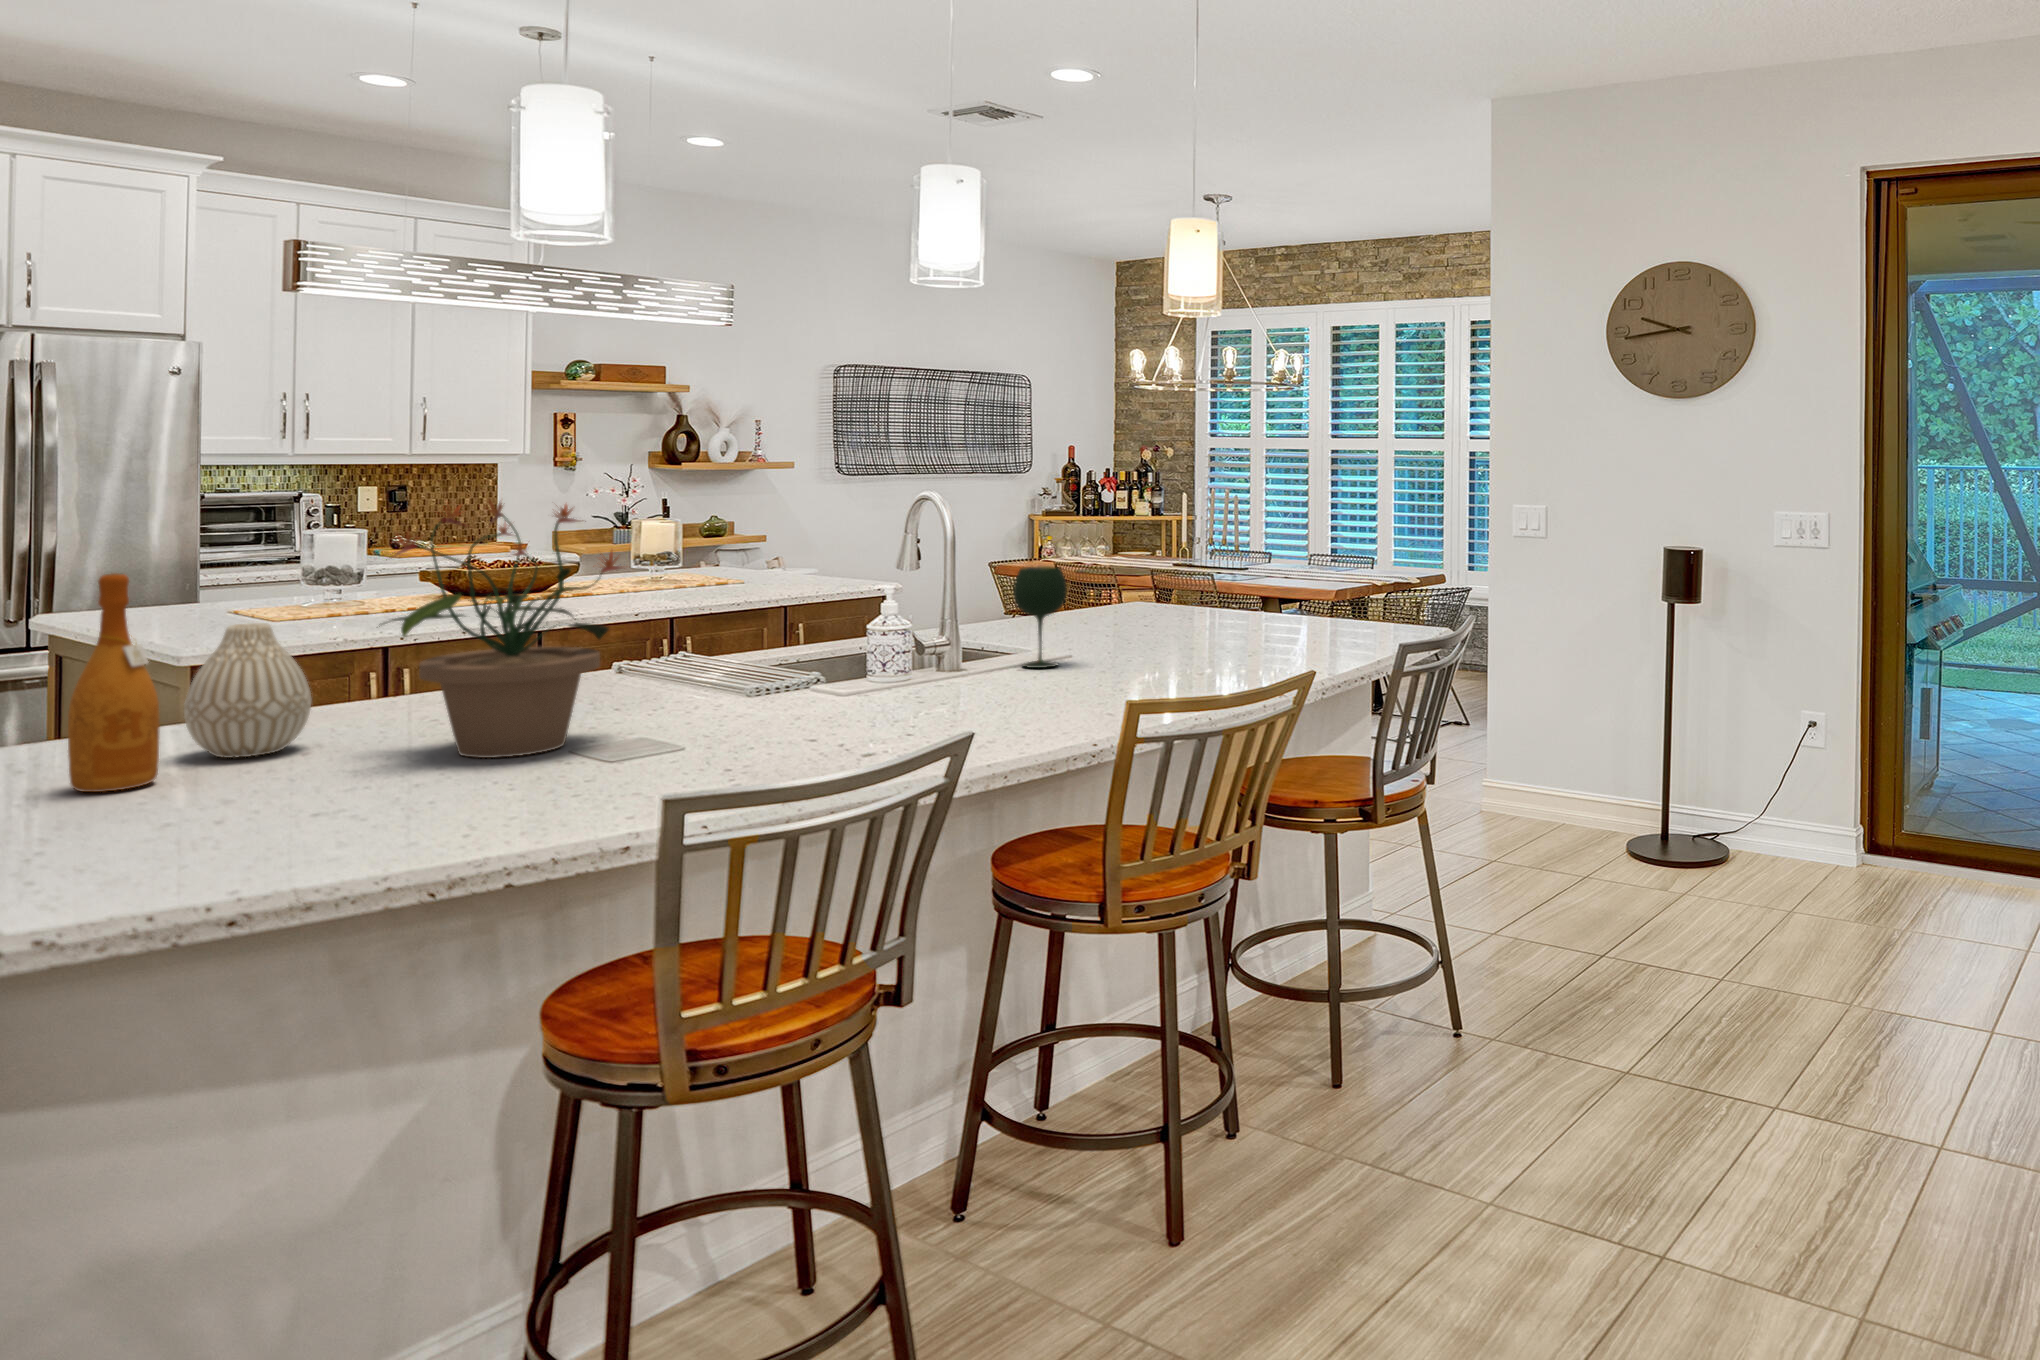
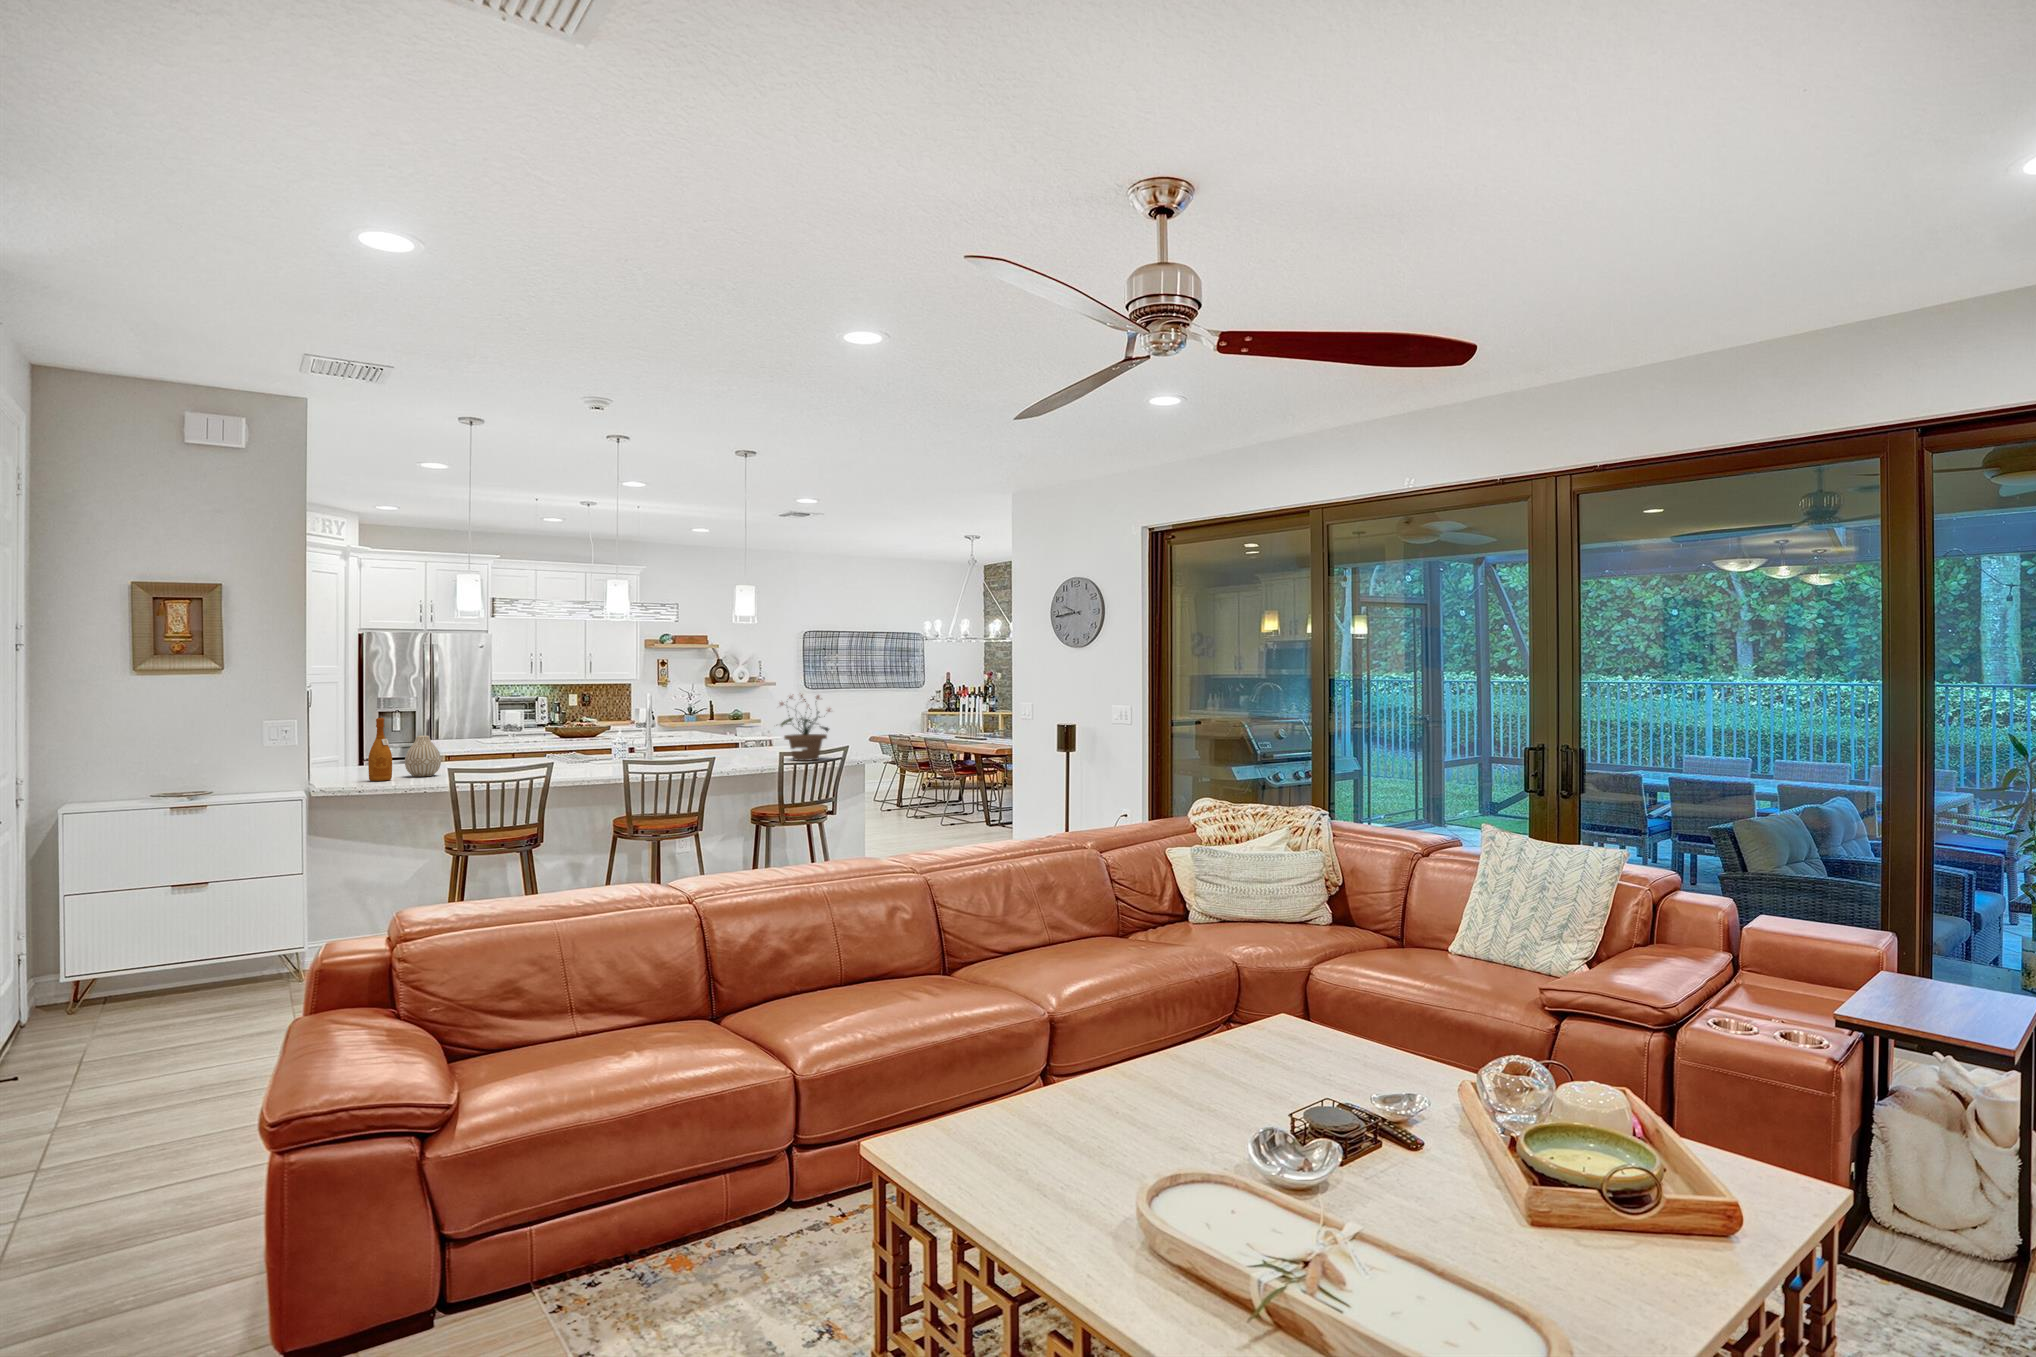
potted plant: present [379,500,625,758] -> present [780,695,830,761]
wine glass: present [1013,566,1067,668] -> none [704,726,726,766]

